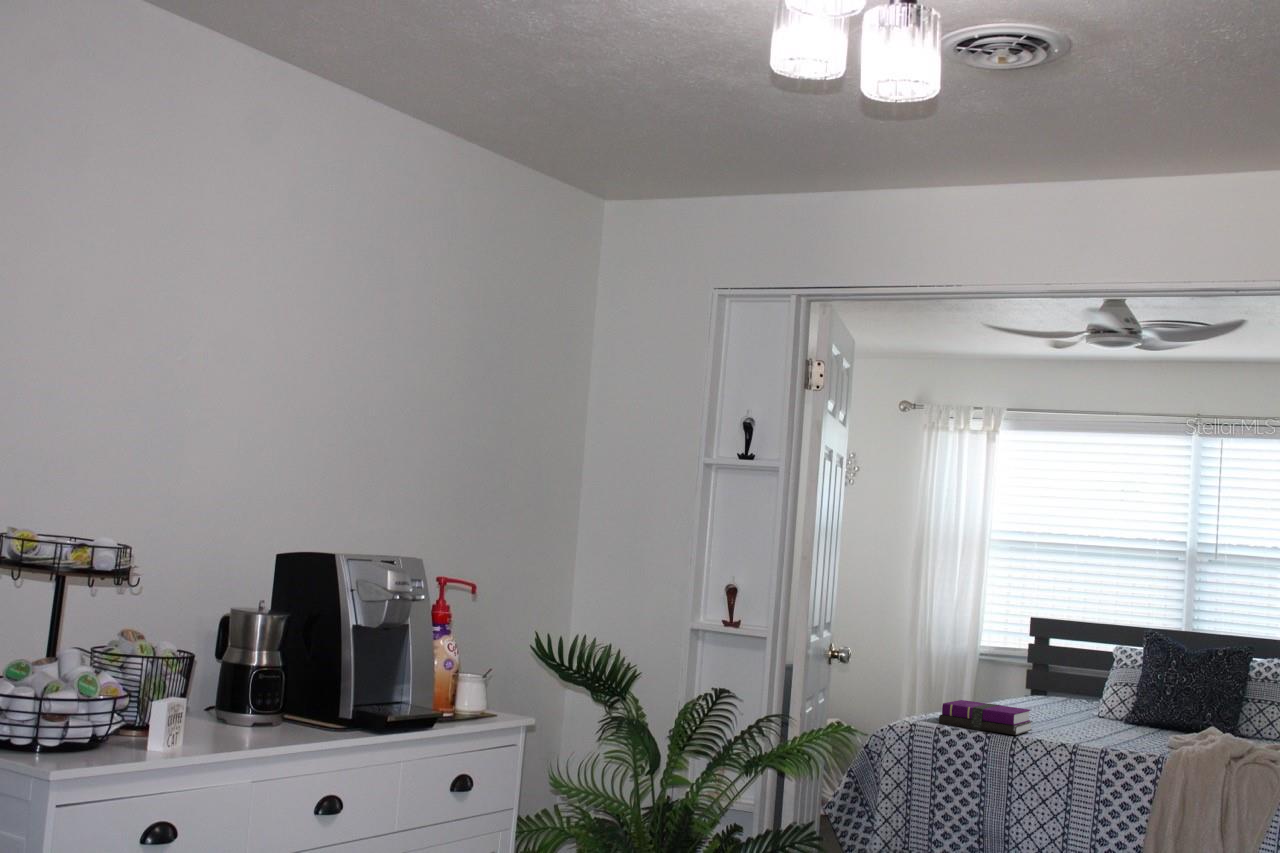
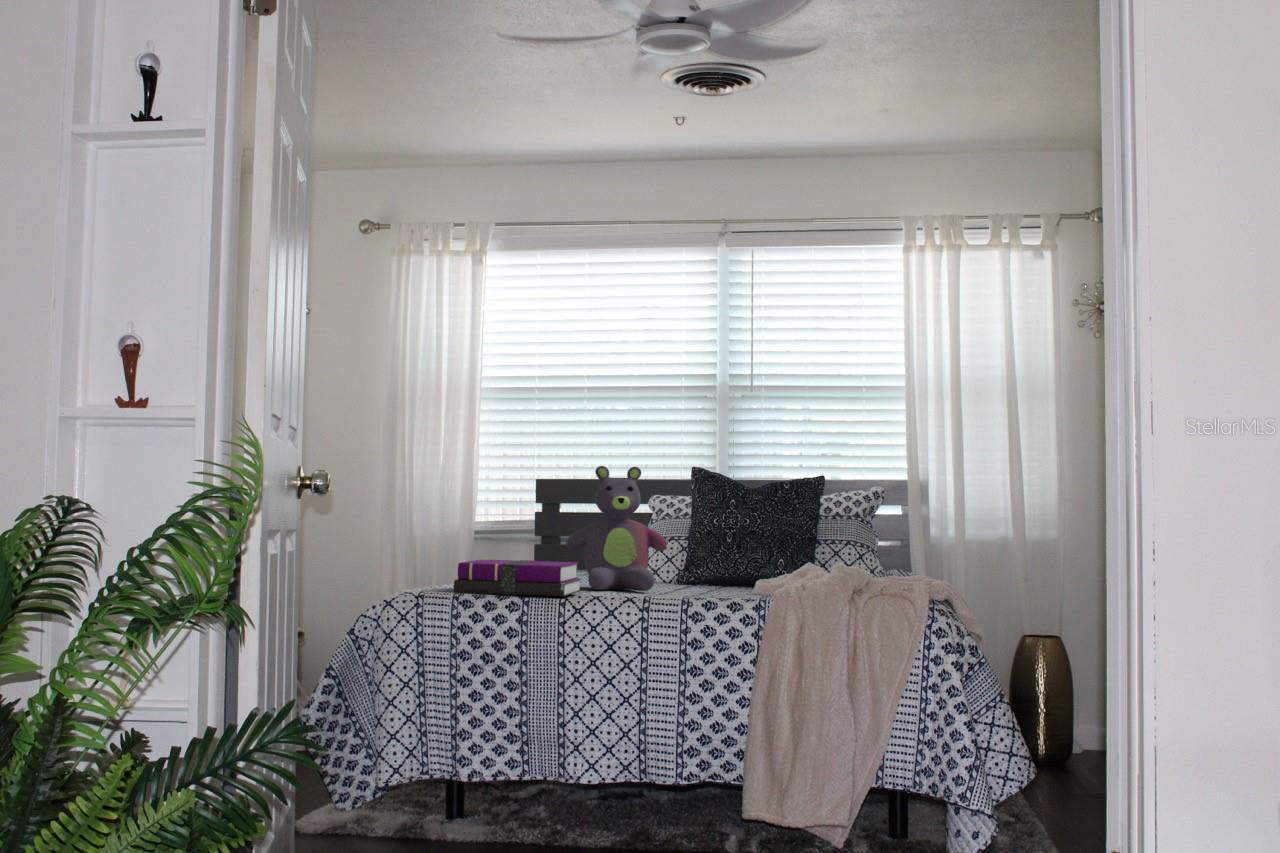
stuffed bear: none [1028,636,1106,733] -> present [566,466,667,591]

